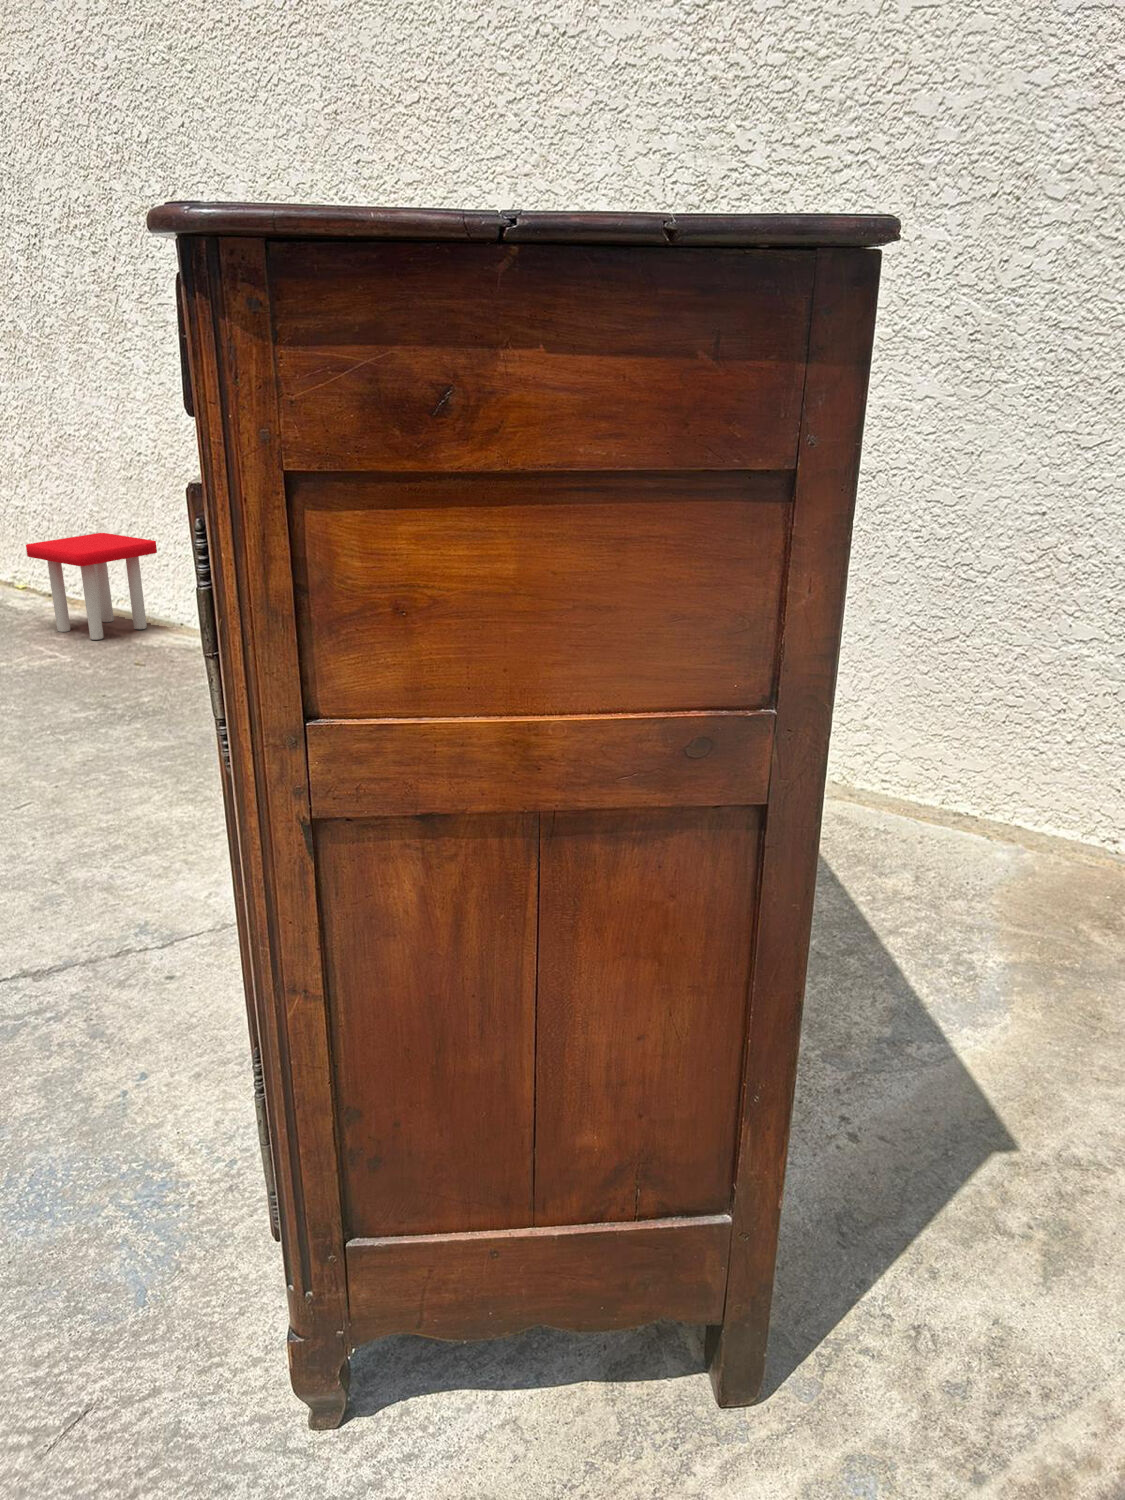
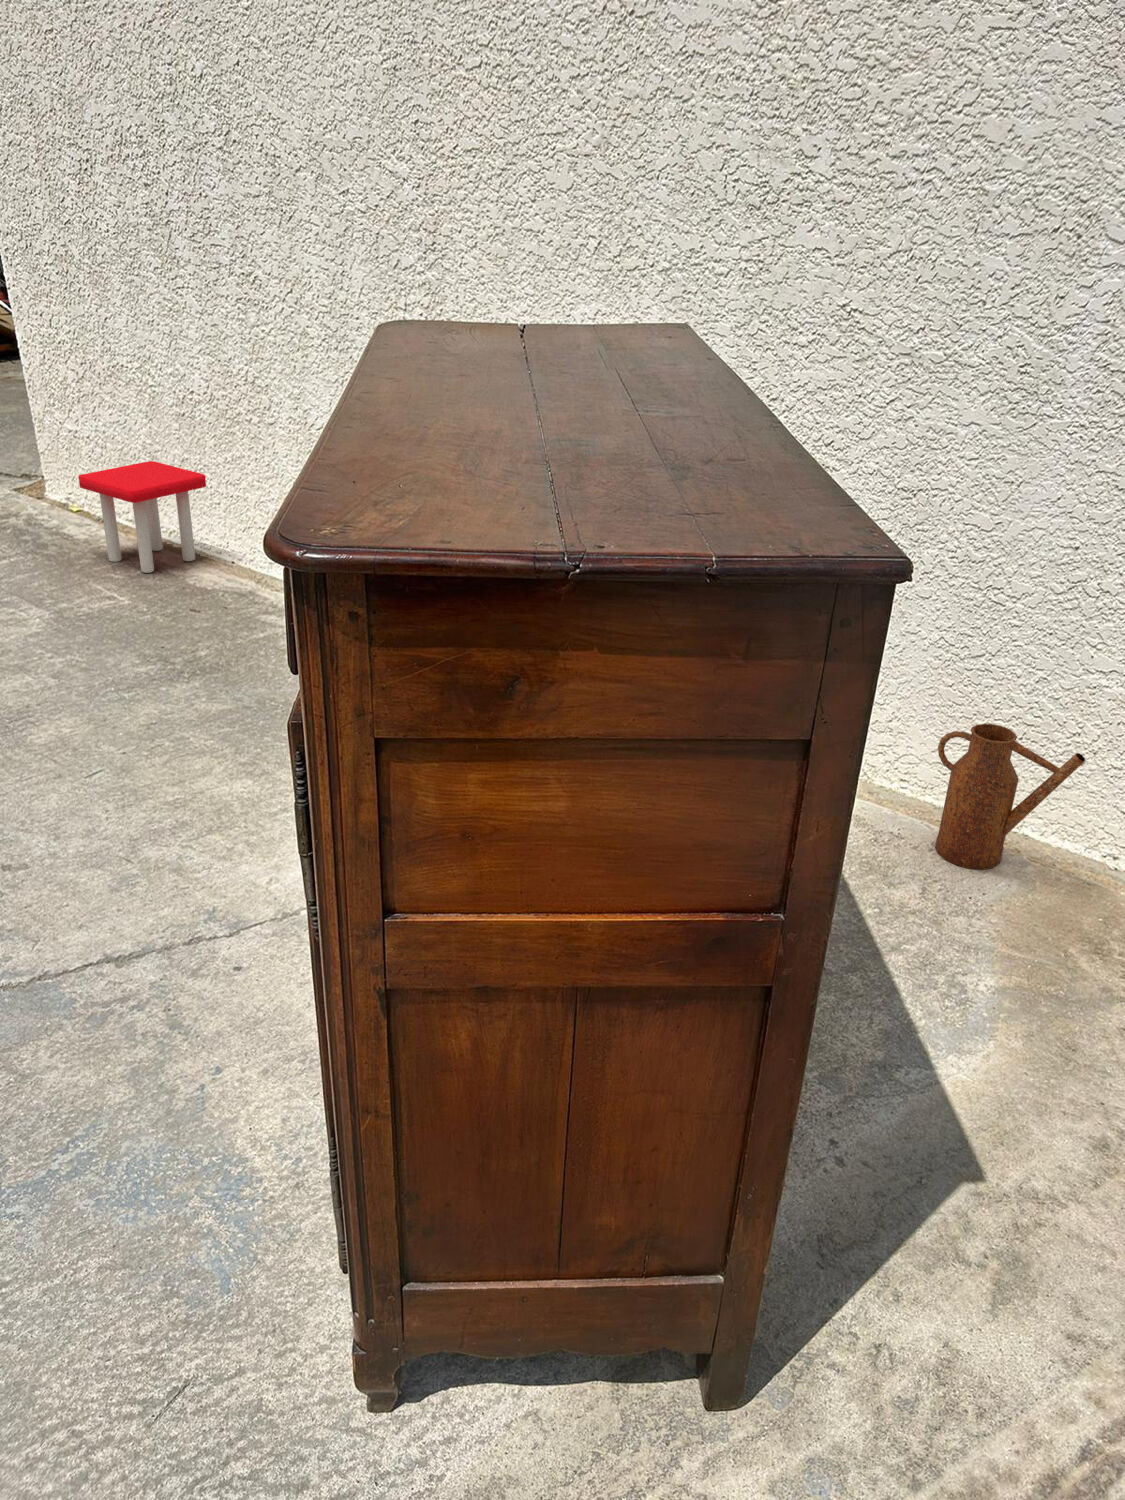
watering can: none [915,708,1070,861] -> present [935,724,1085,869]

